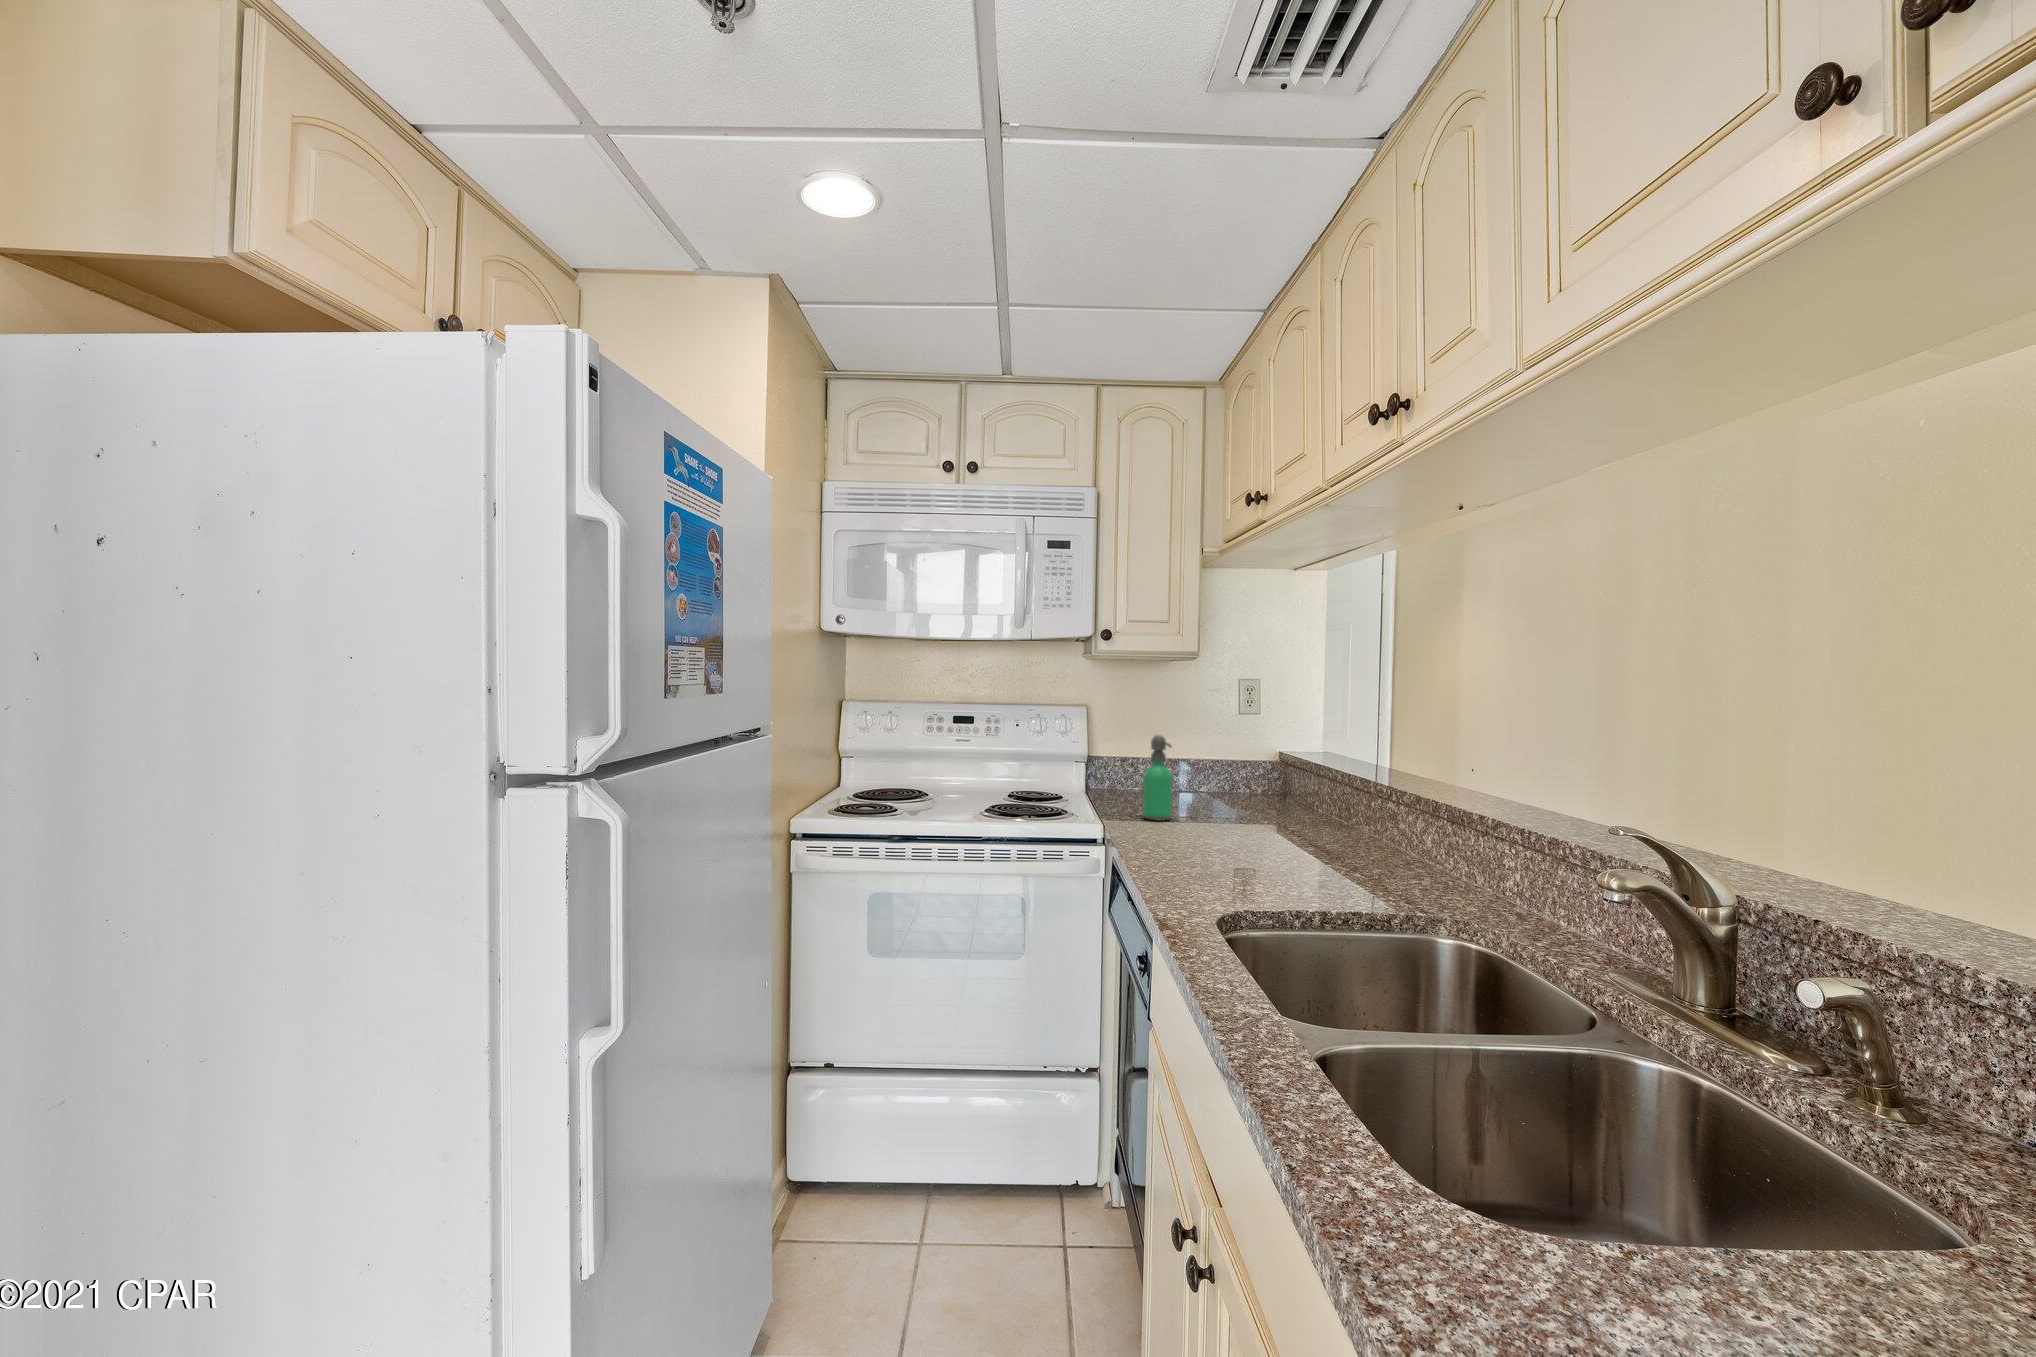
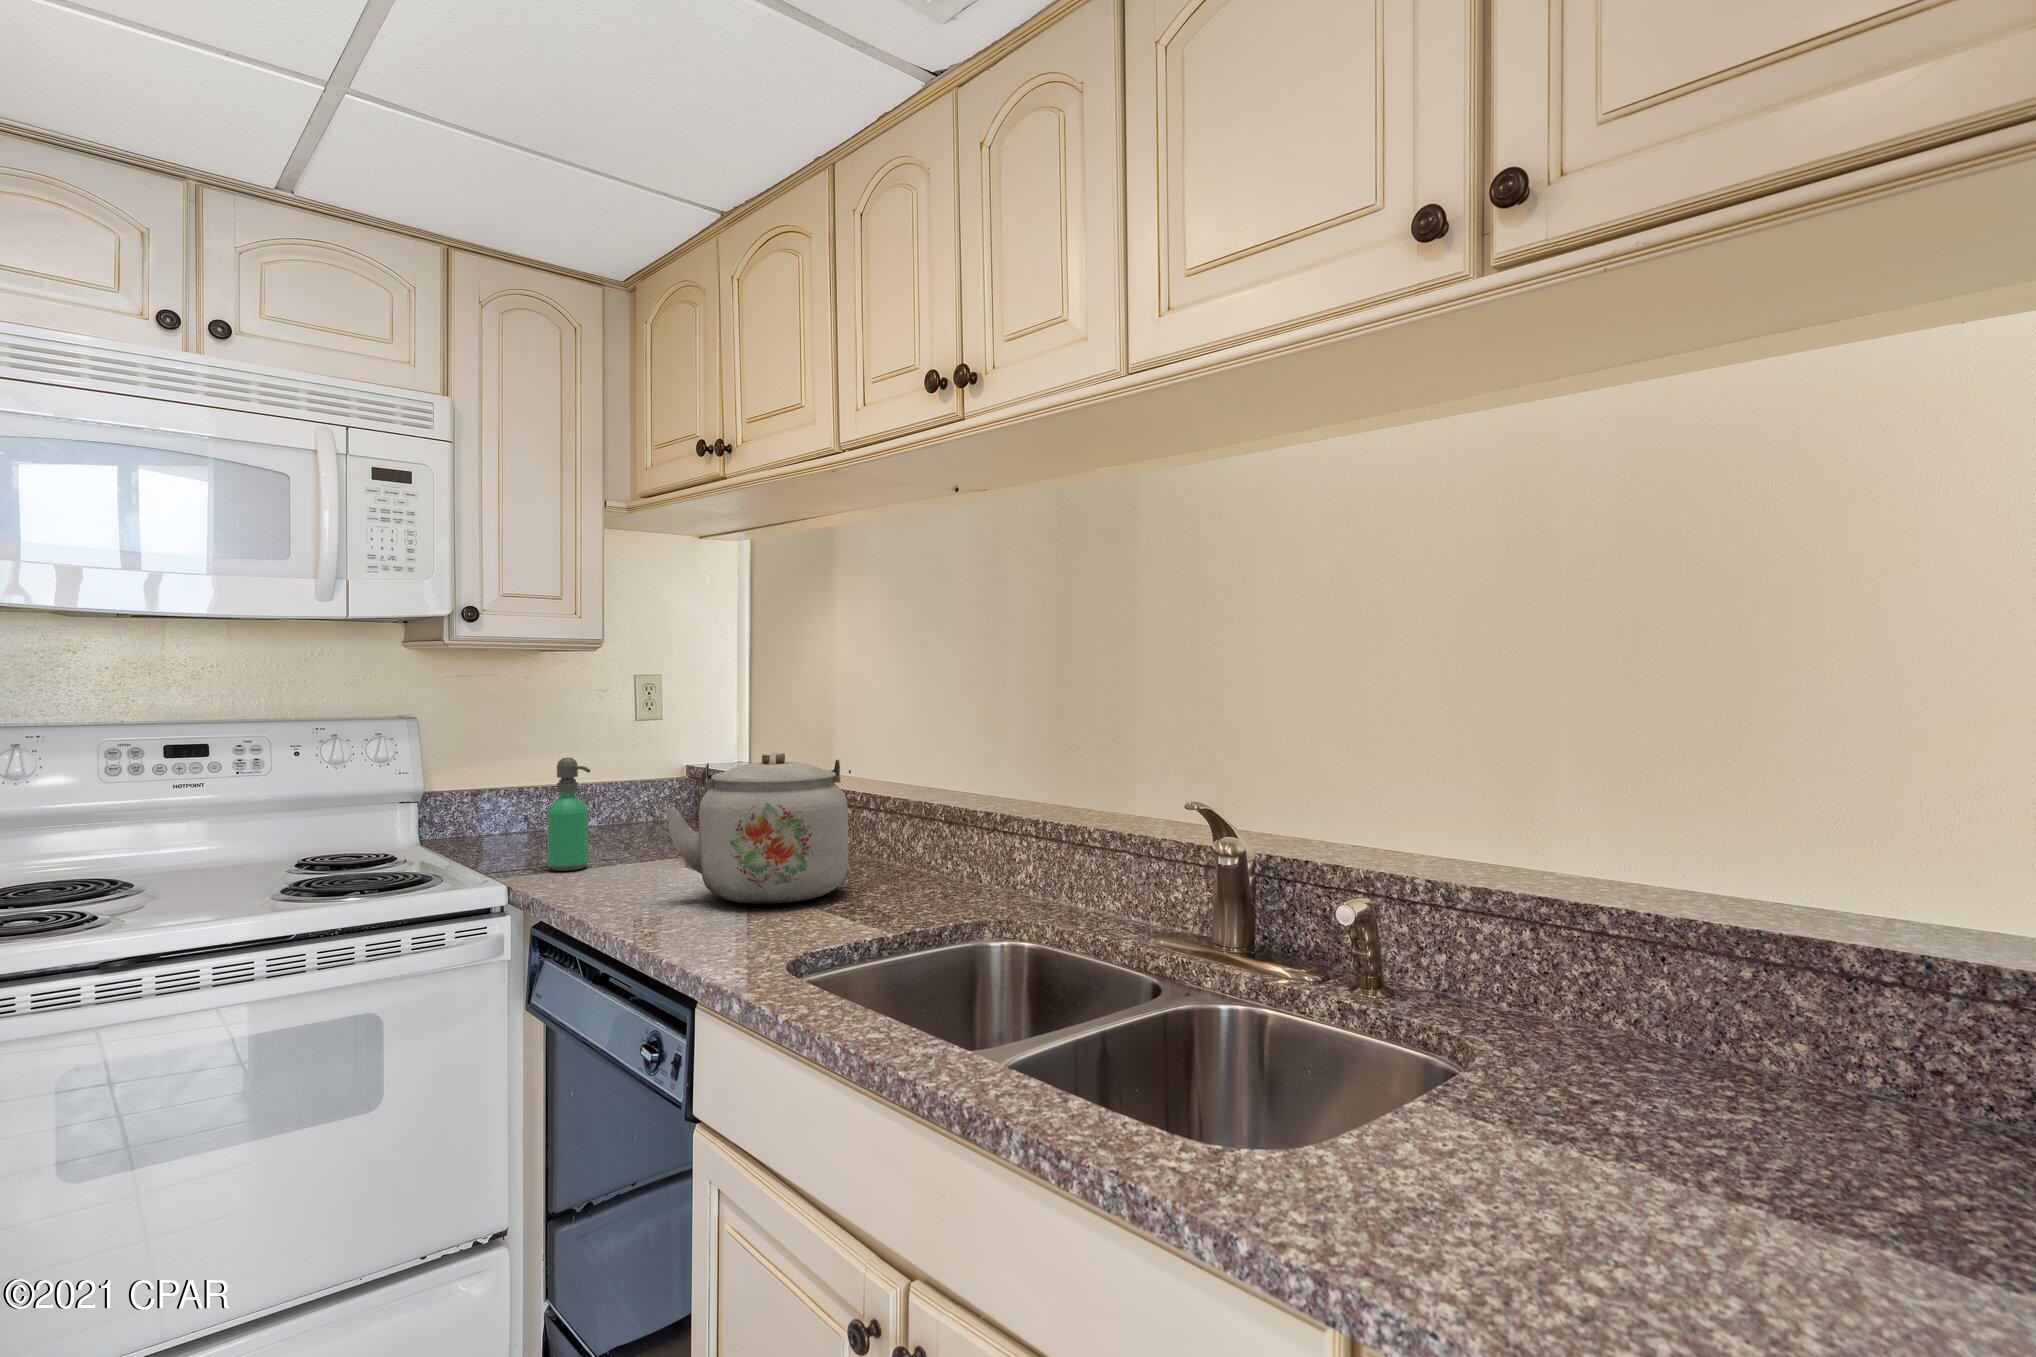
kettle: none [1195,741,1353,870] -> present [664,752,849,904]

